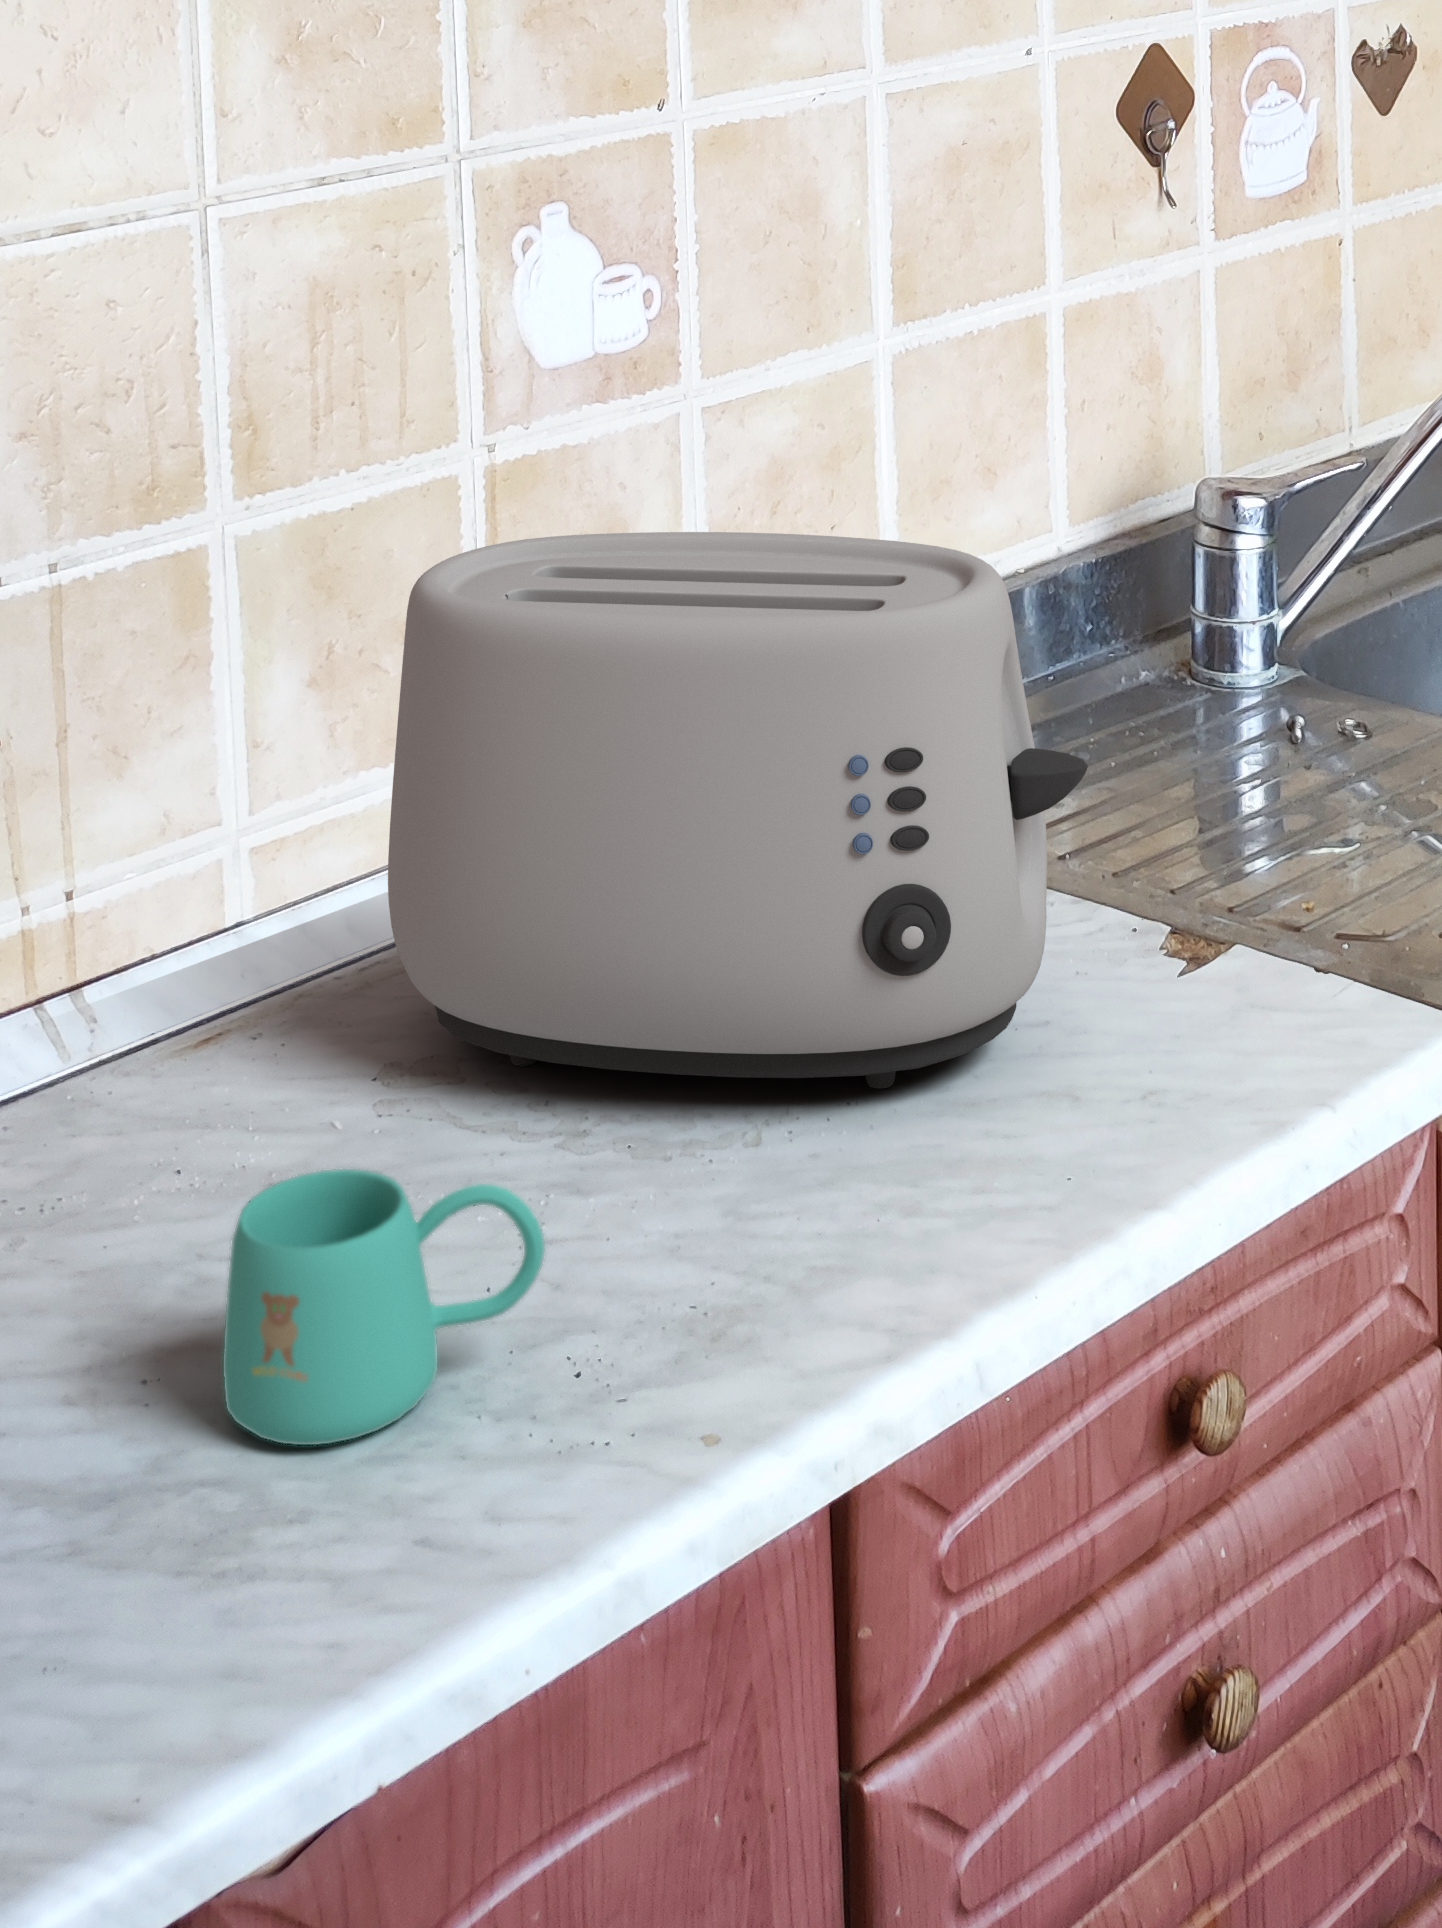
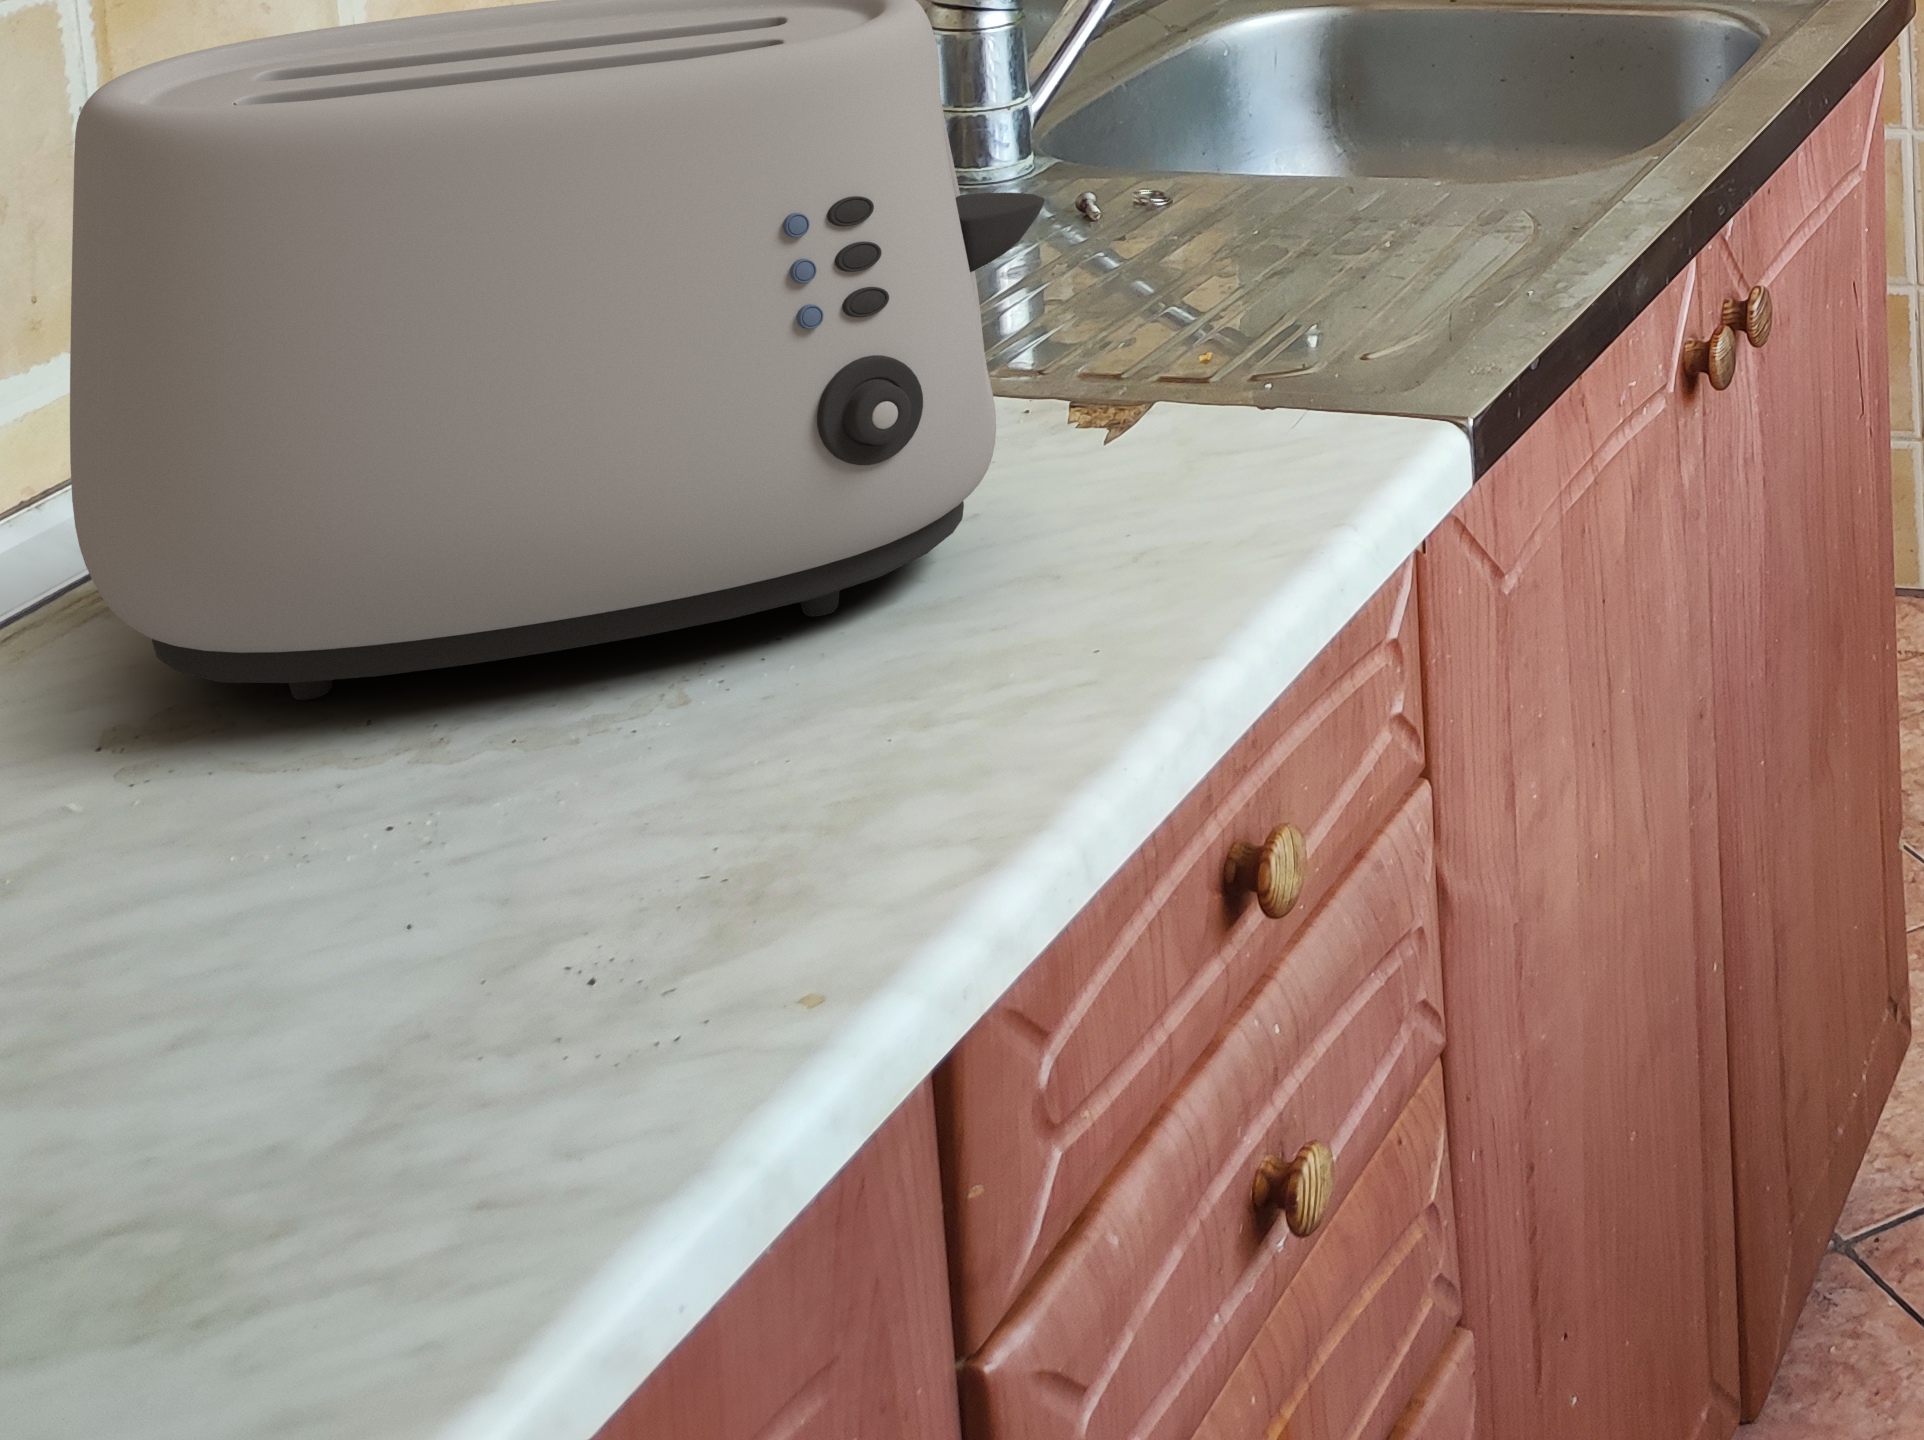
mug: present [223,1169,545,1445] -> none [108,764,558,1157]

